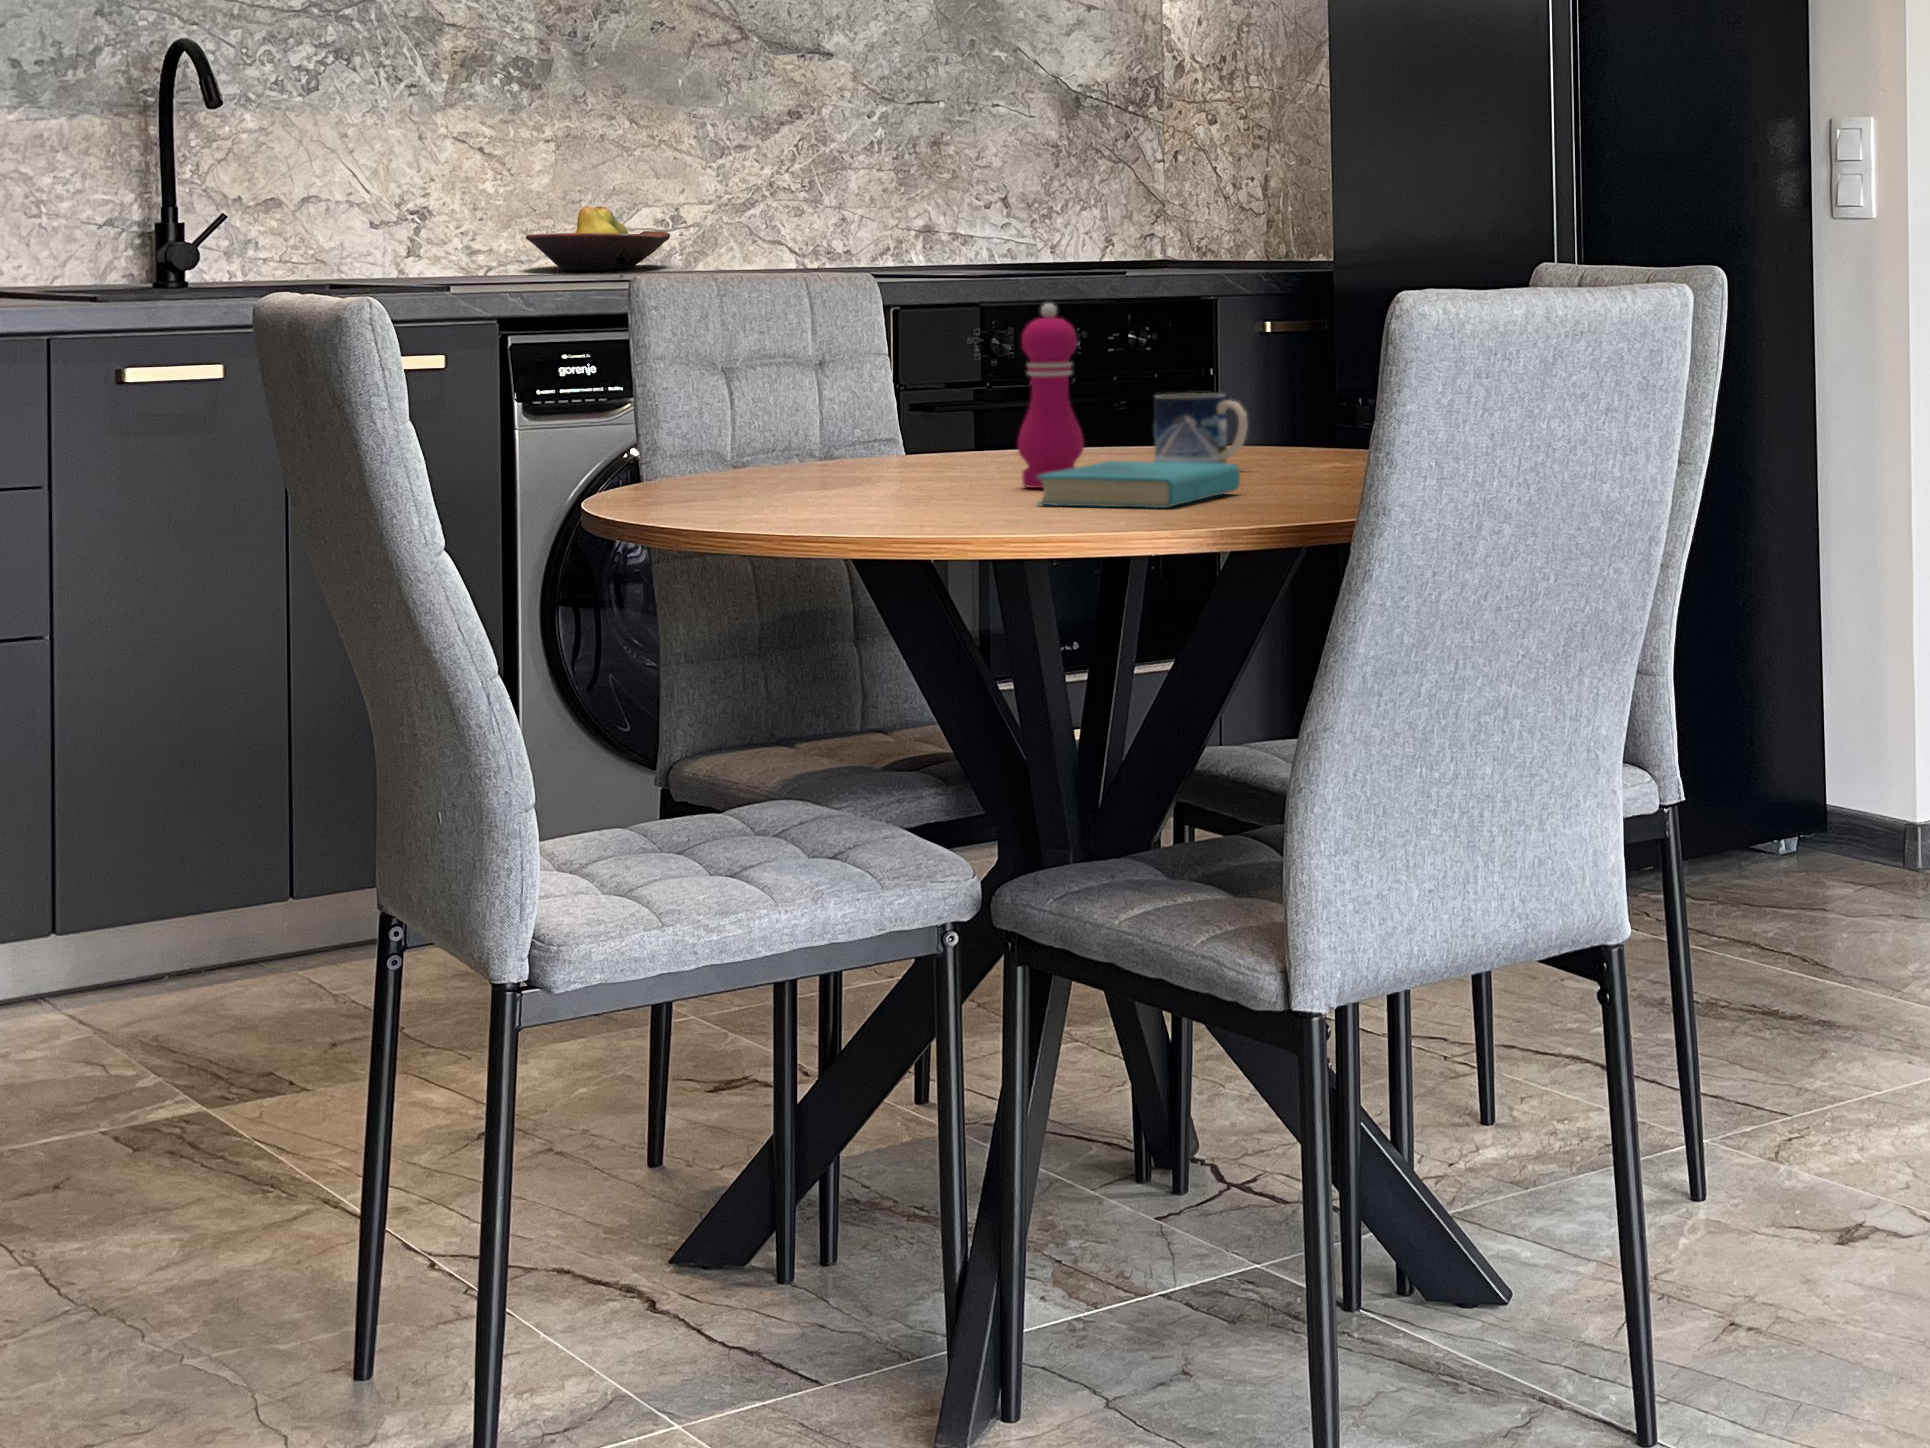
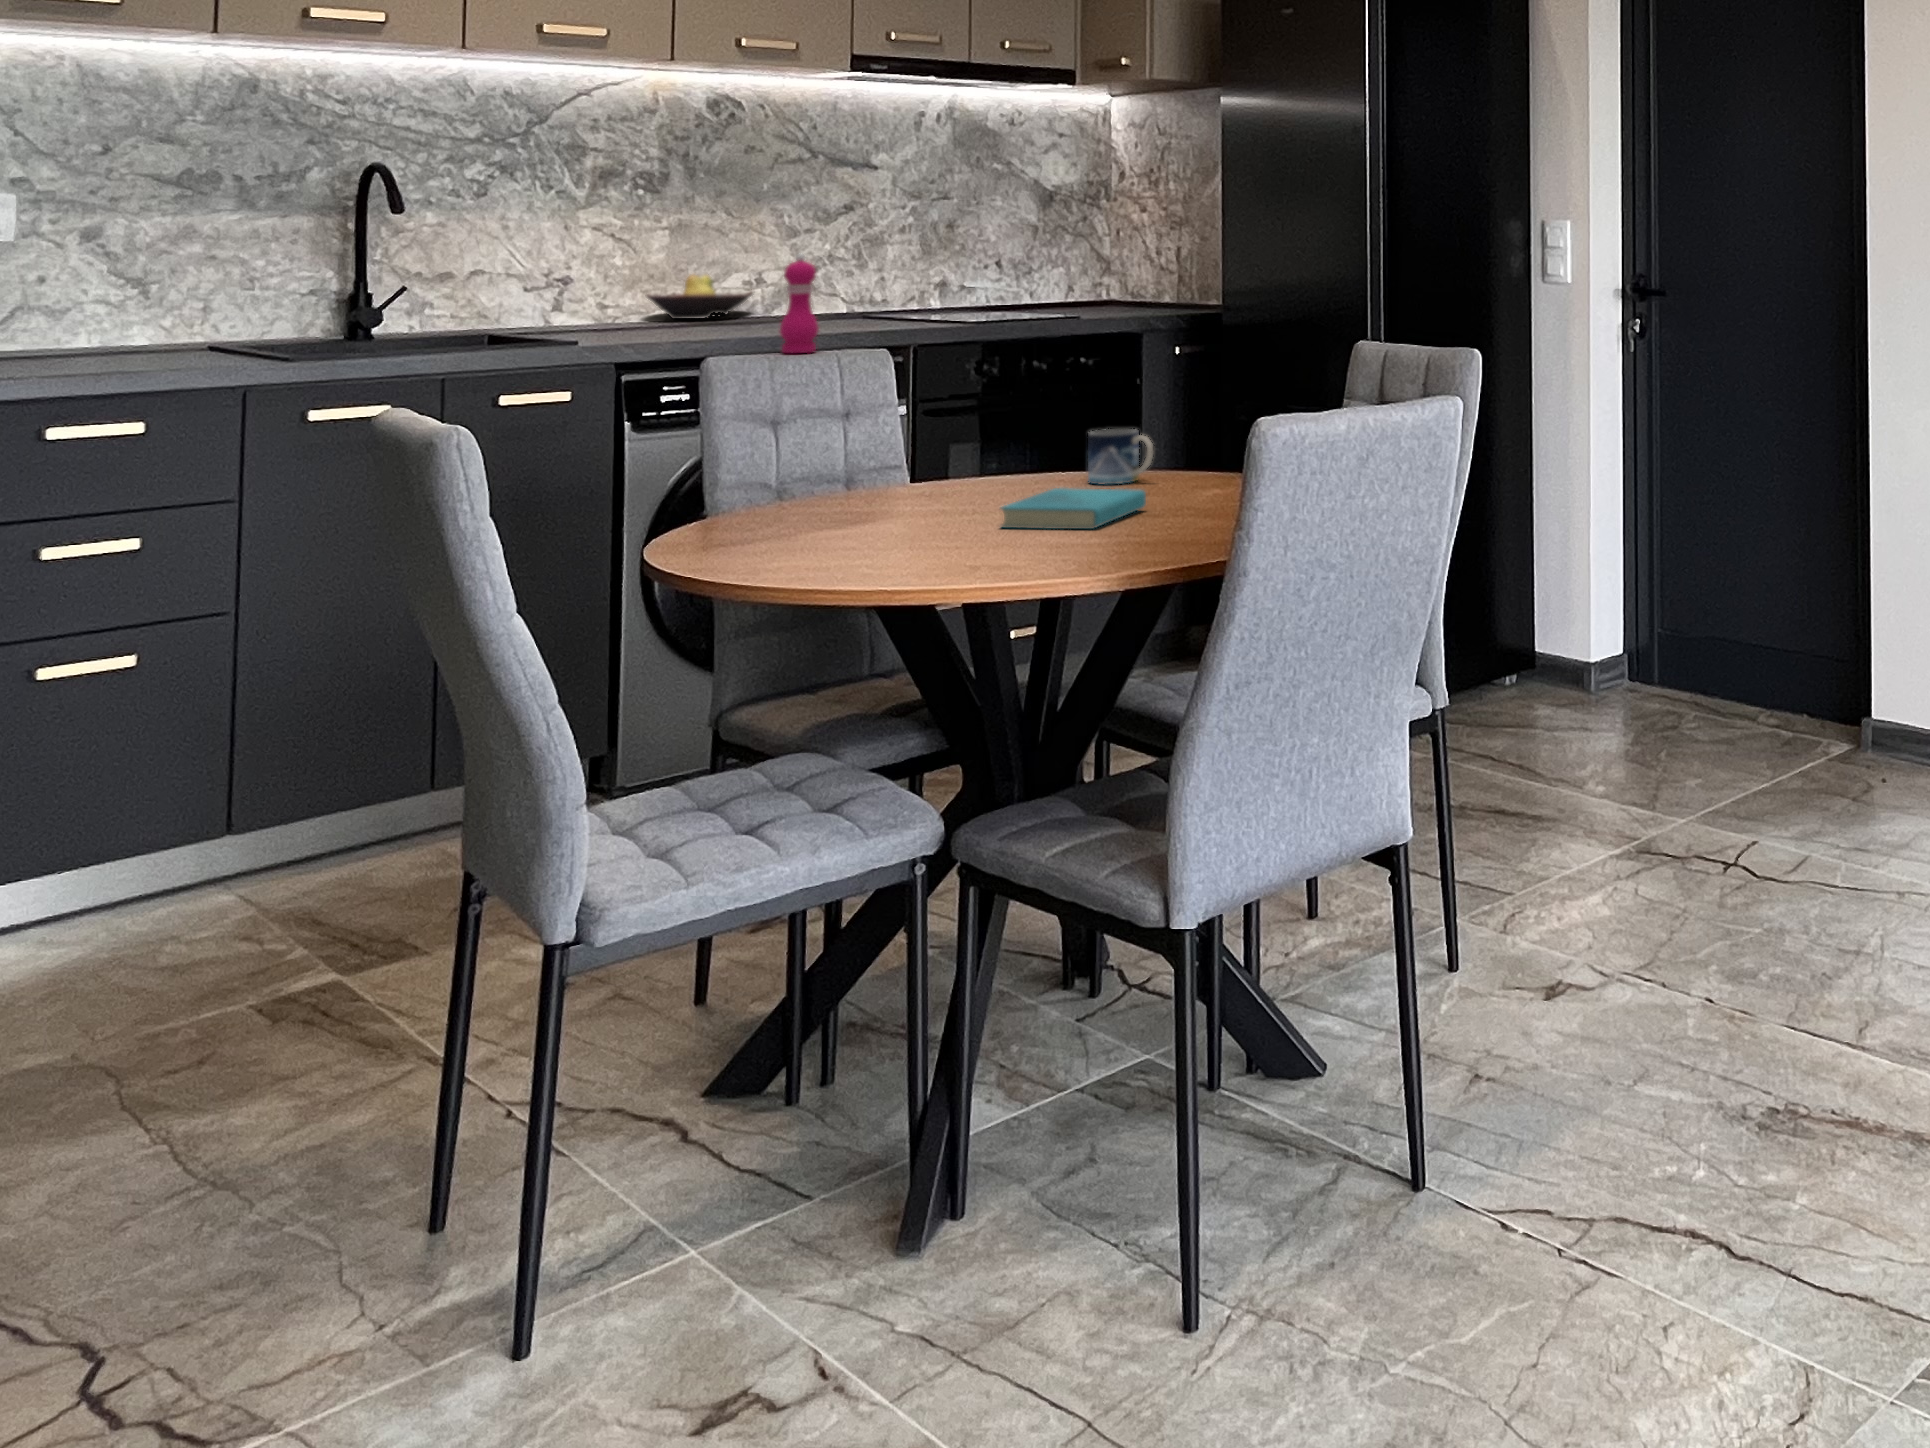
pepper mill: present [1018,303,1084,488] -> present [780,254,819,353]

